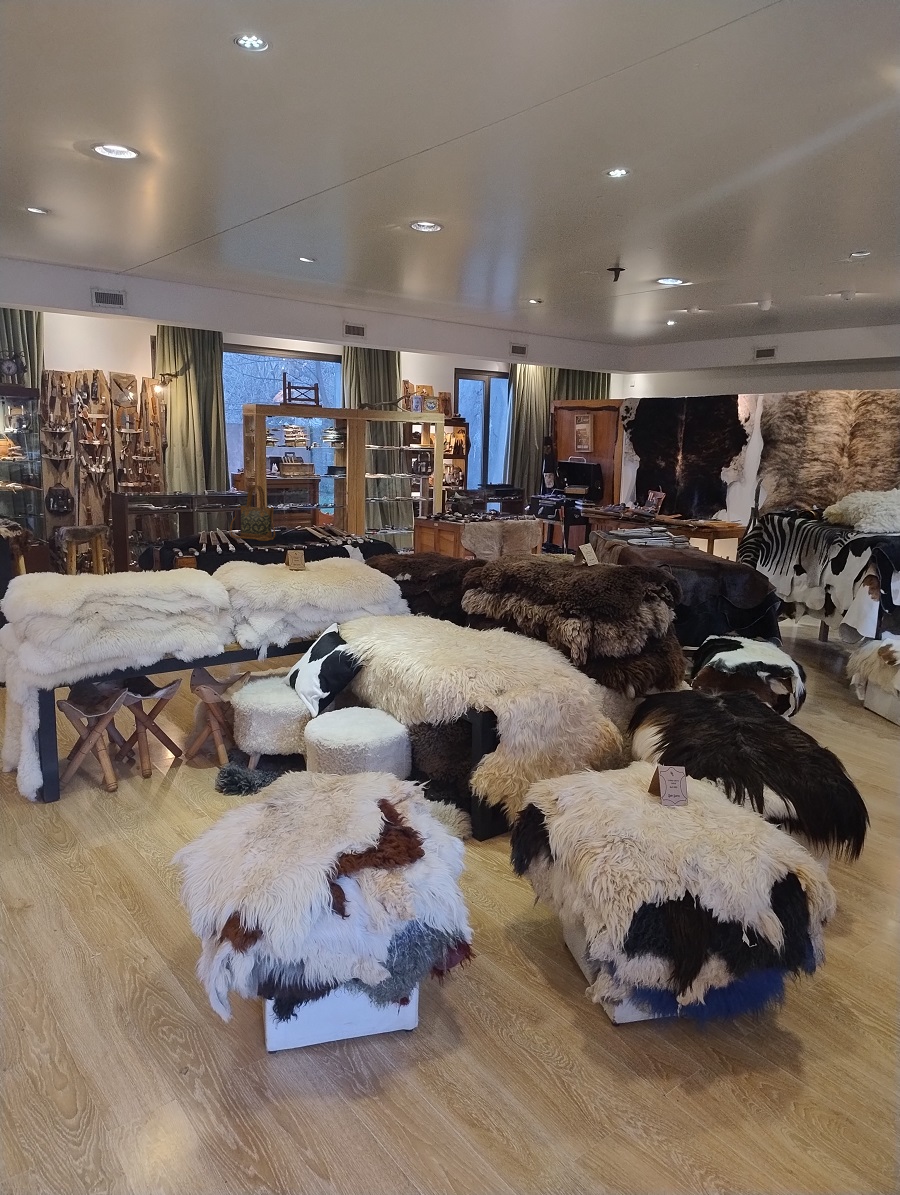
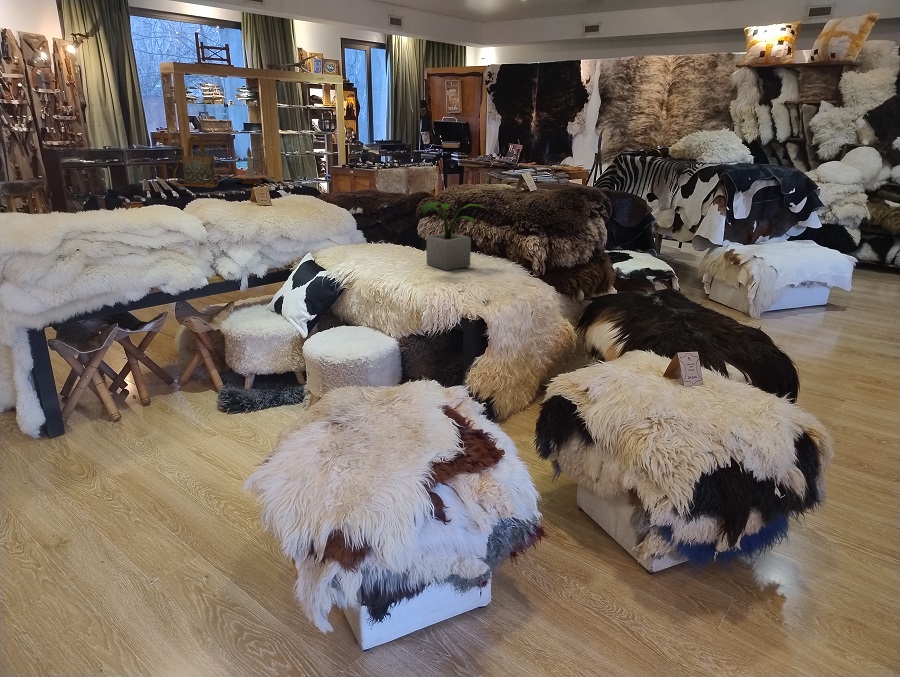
candle holder: none [294,497,330,537] -> present [235,147,267,184]
potted plant: none [442,576,527,653] -> present [416,202,485,270]

